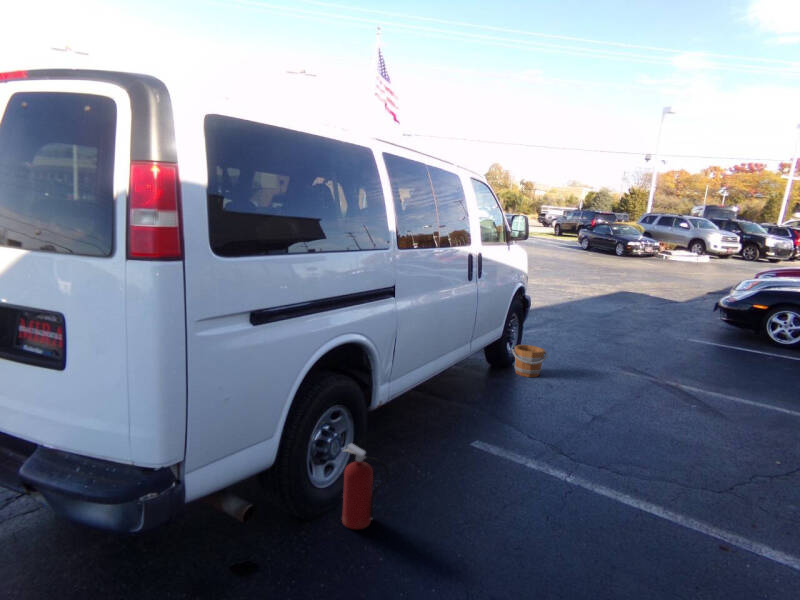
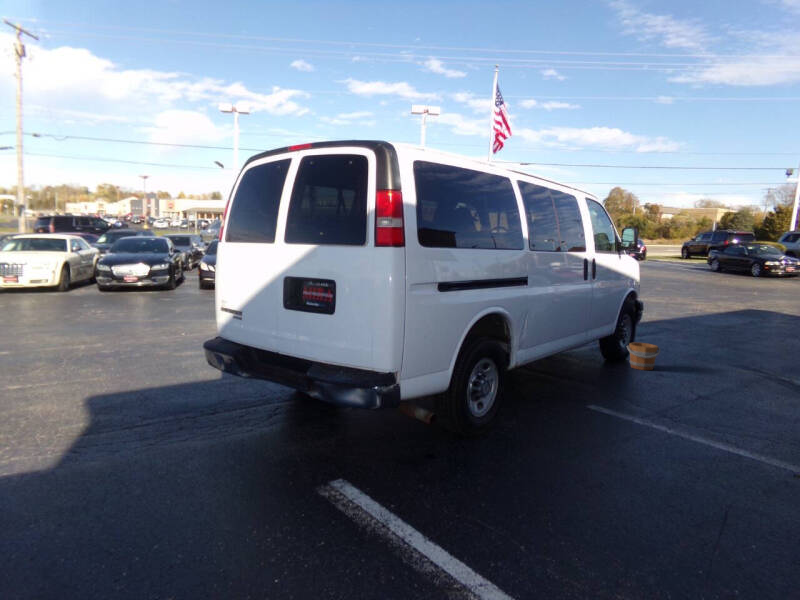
fire extinguisher: present [342,443,389,529] -> none [491,385,525,446]

